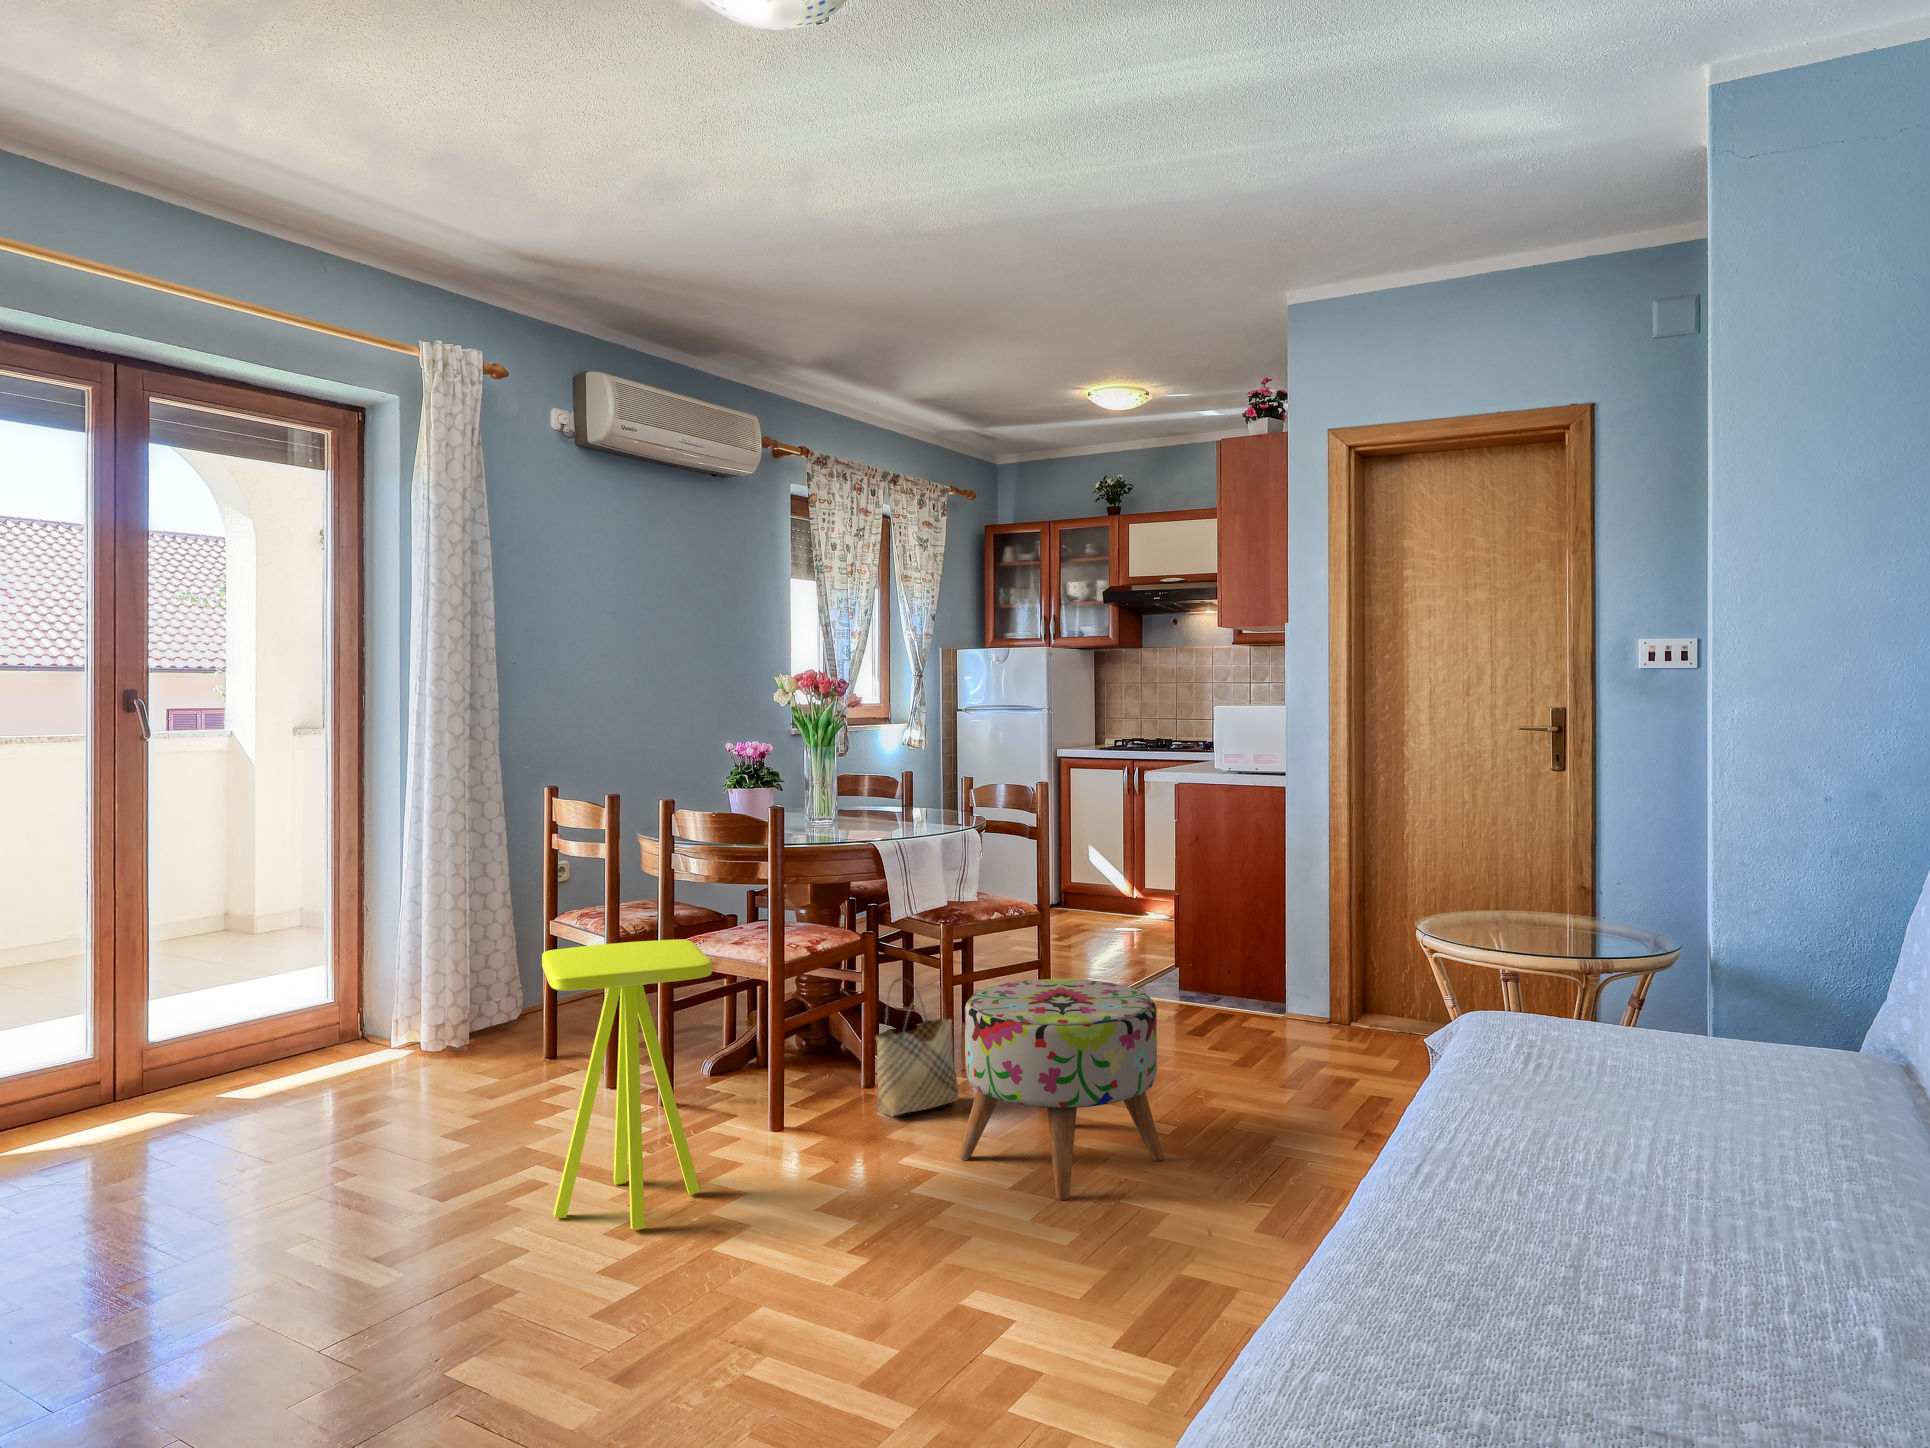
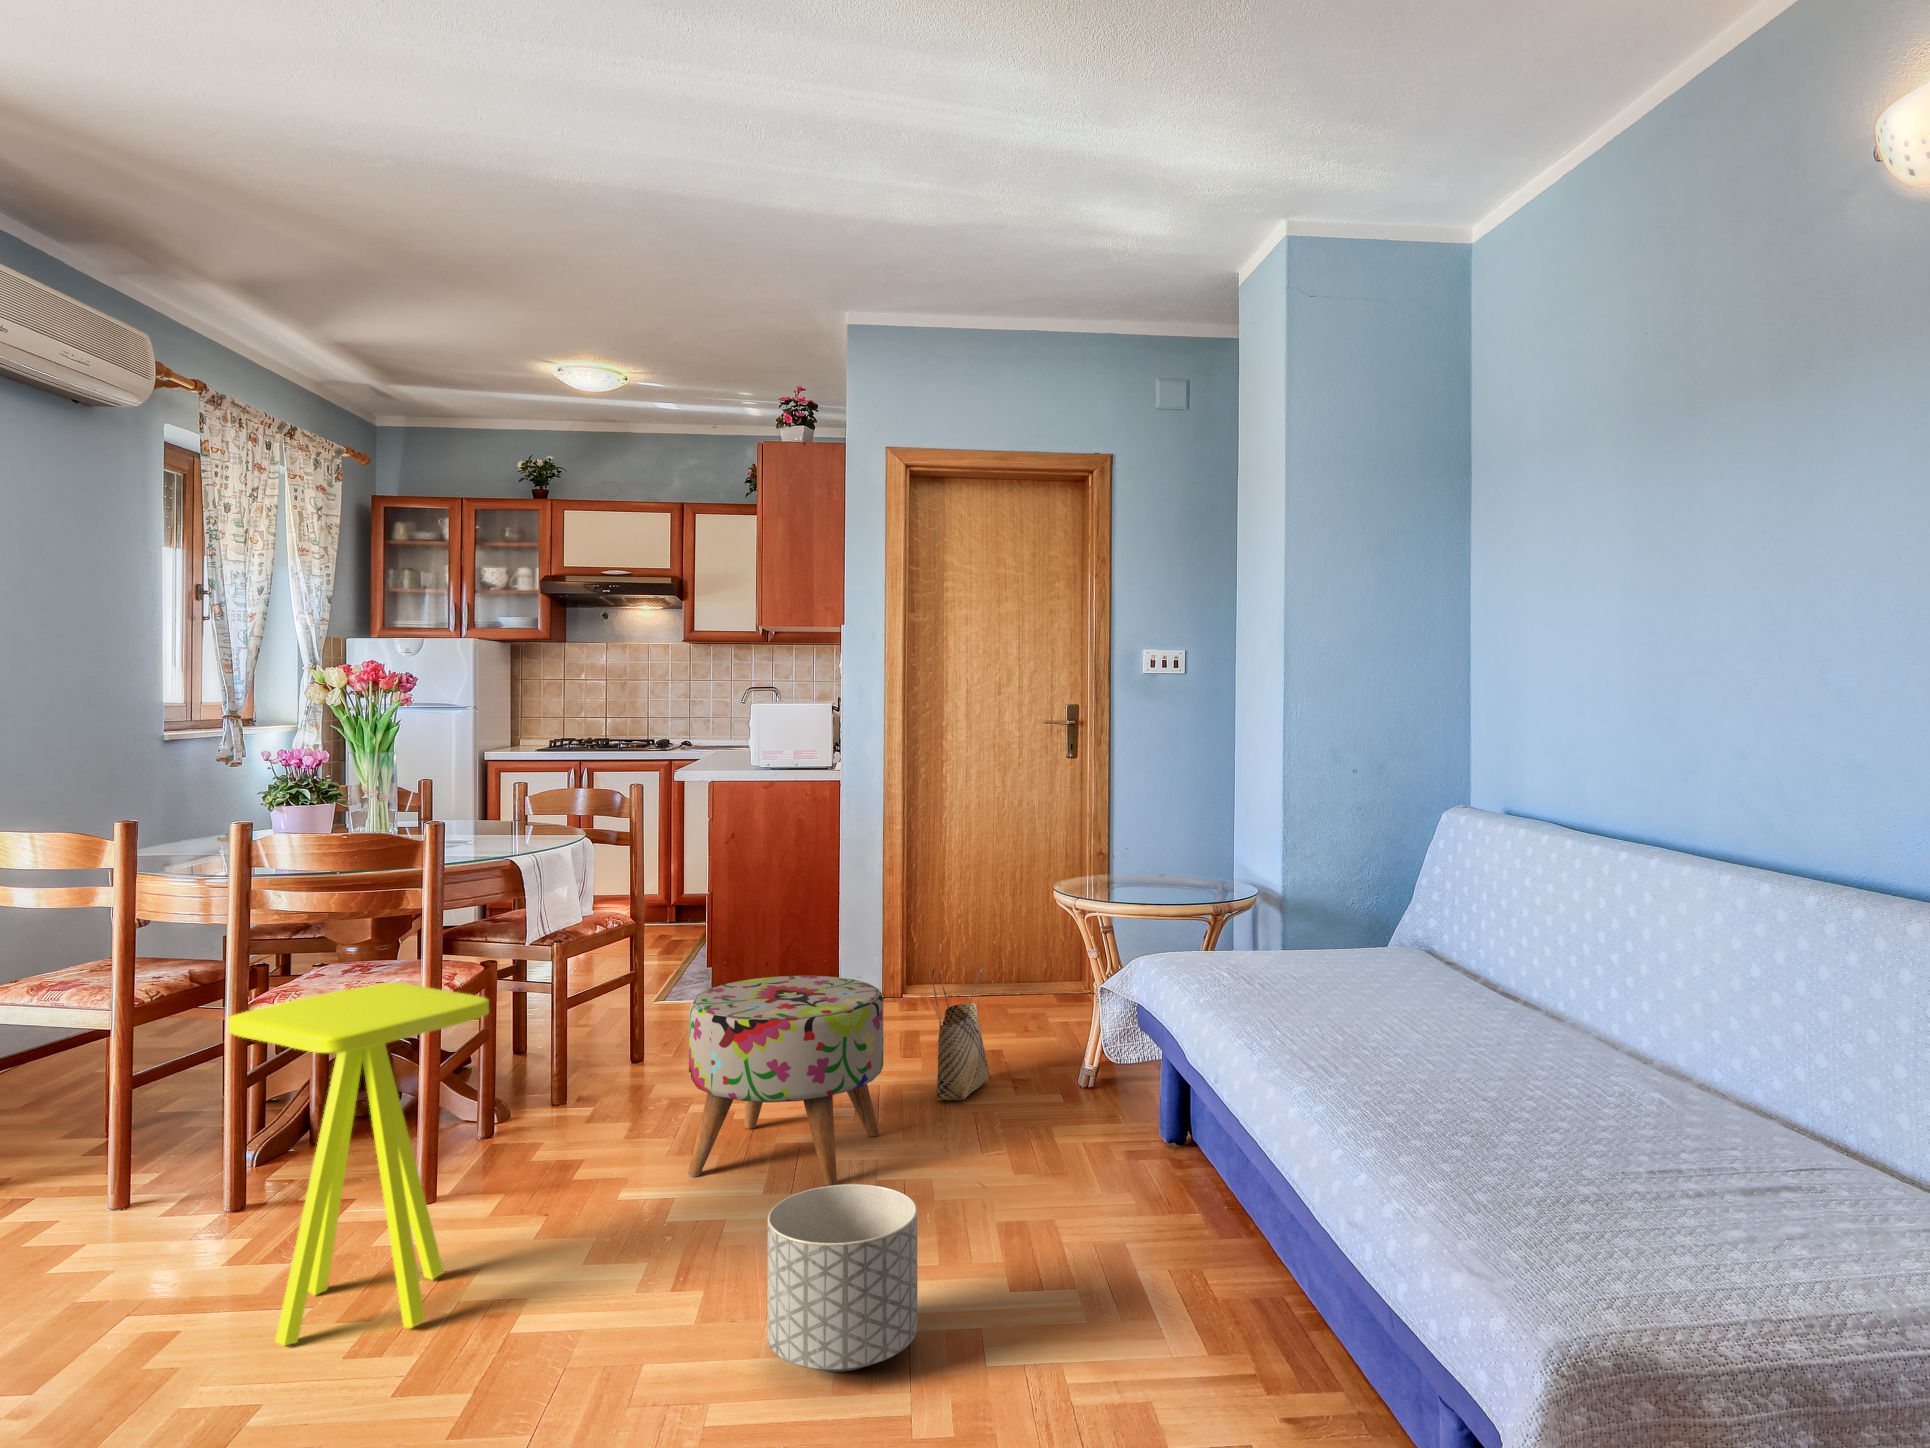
woven basket: present [875,979,958,1117] -> present [932,969,989,1100]
planter: none [803,1193,954,1383] -> present [767,1184,917,1372]

